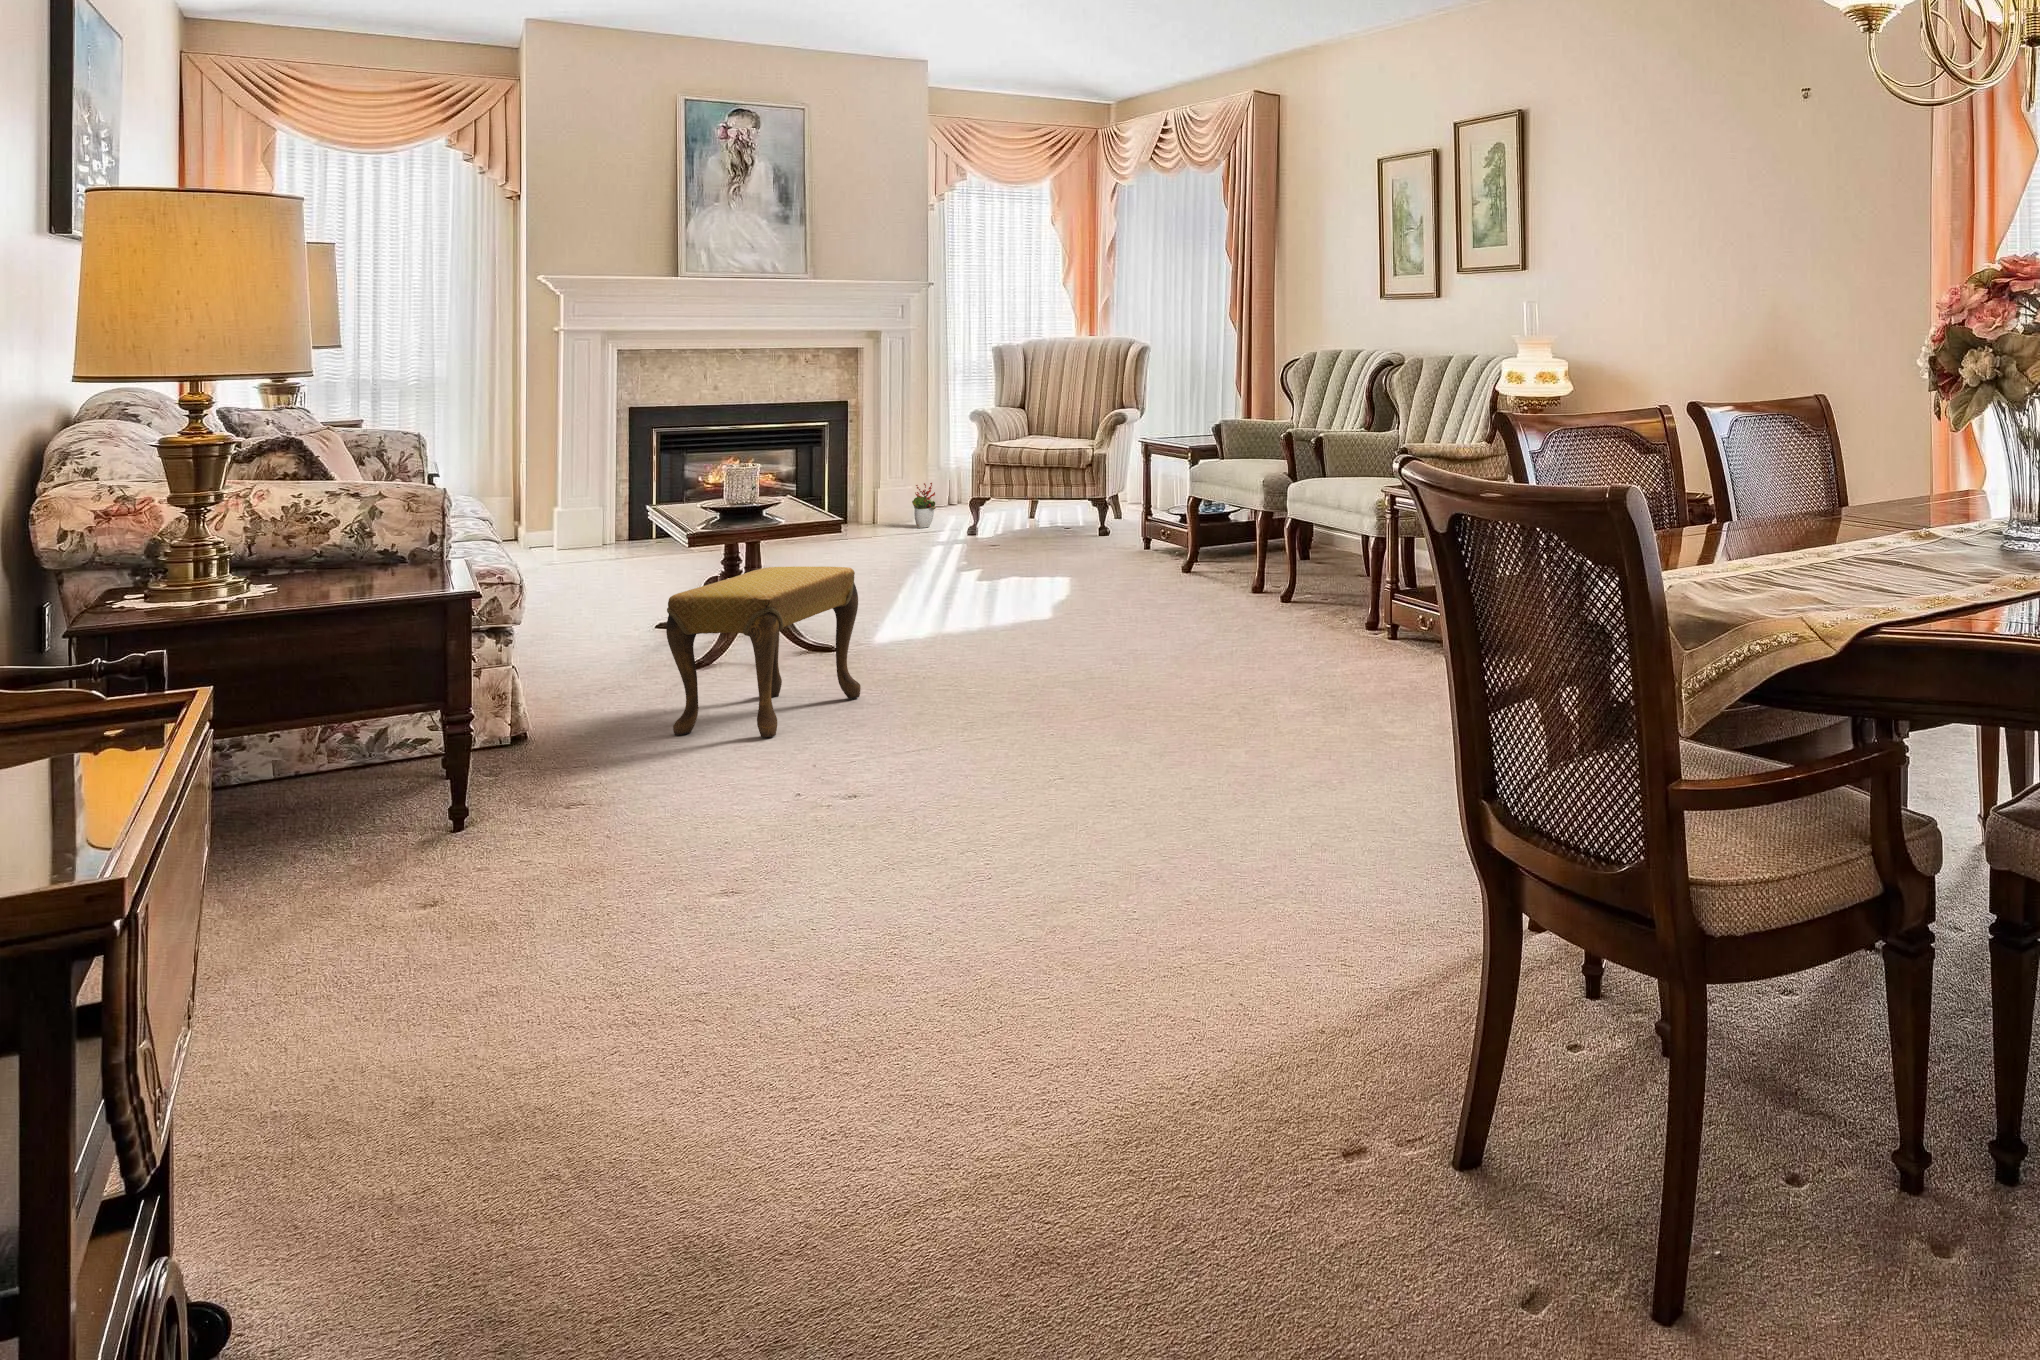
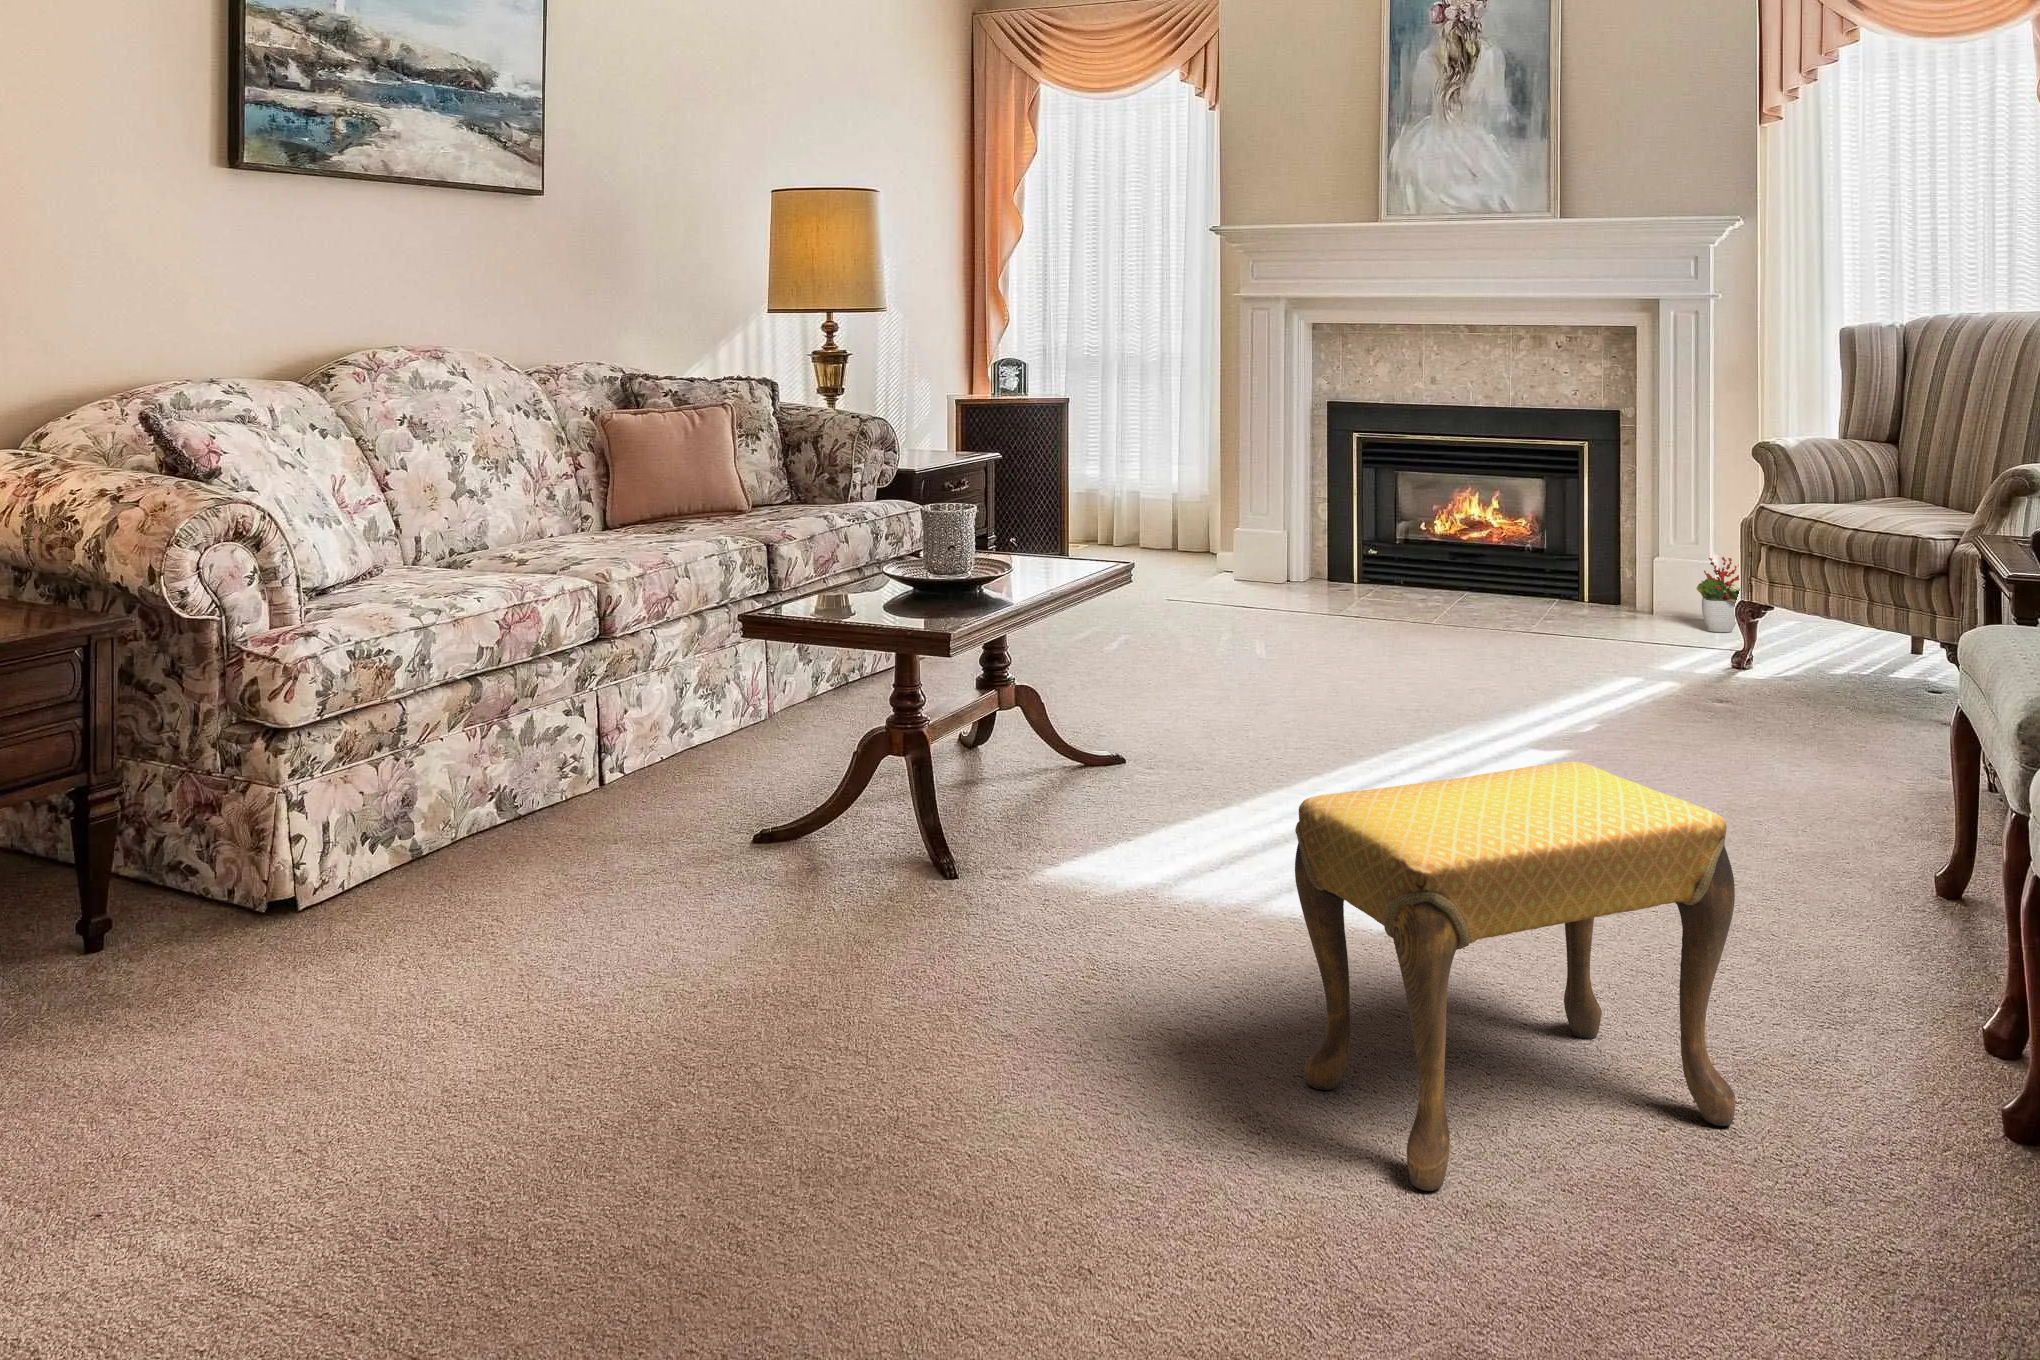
footstool: present [666,566,861,737] -> present [1295,761,1735,1191]

